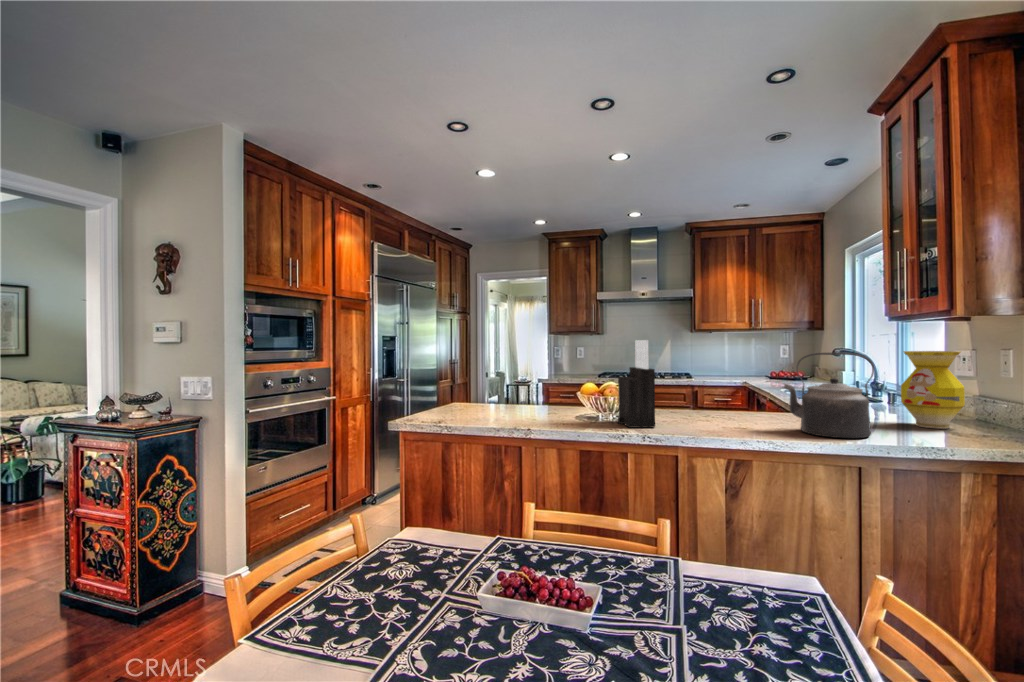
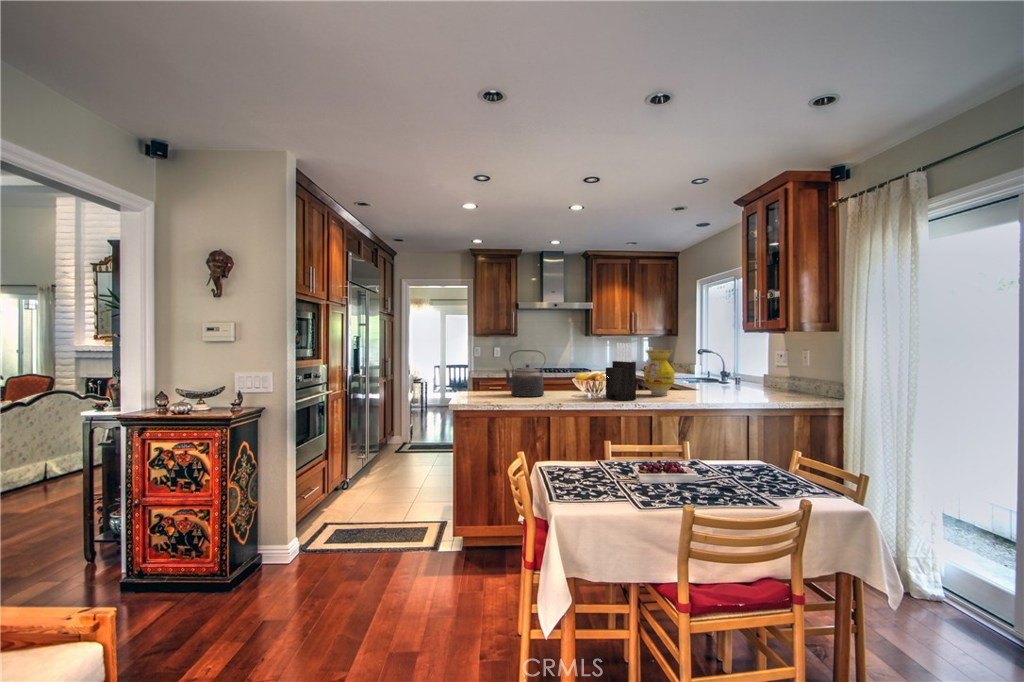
vase: present [901,351,965,429] -> present [644,350,675,396]
kettle: present [784,353,874,438] -> present [503,350,545,397]

